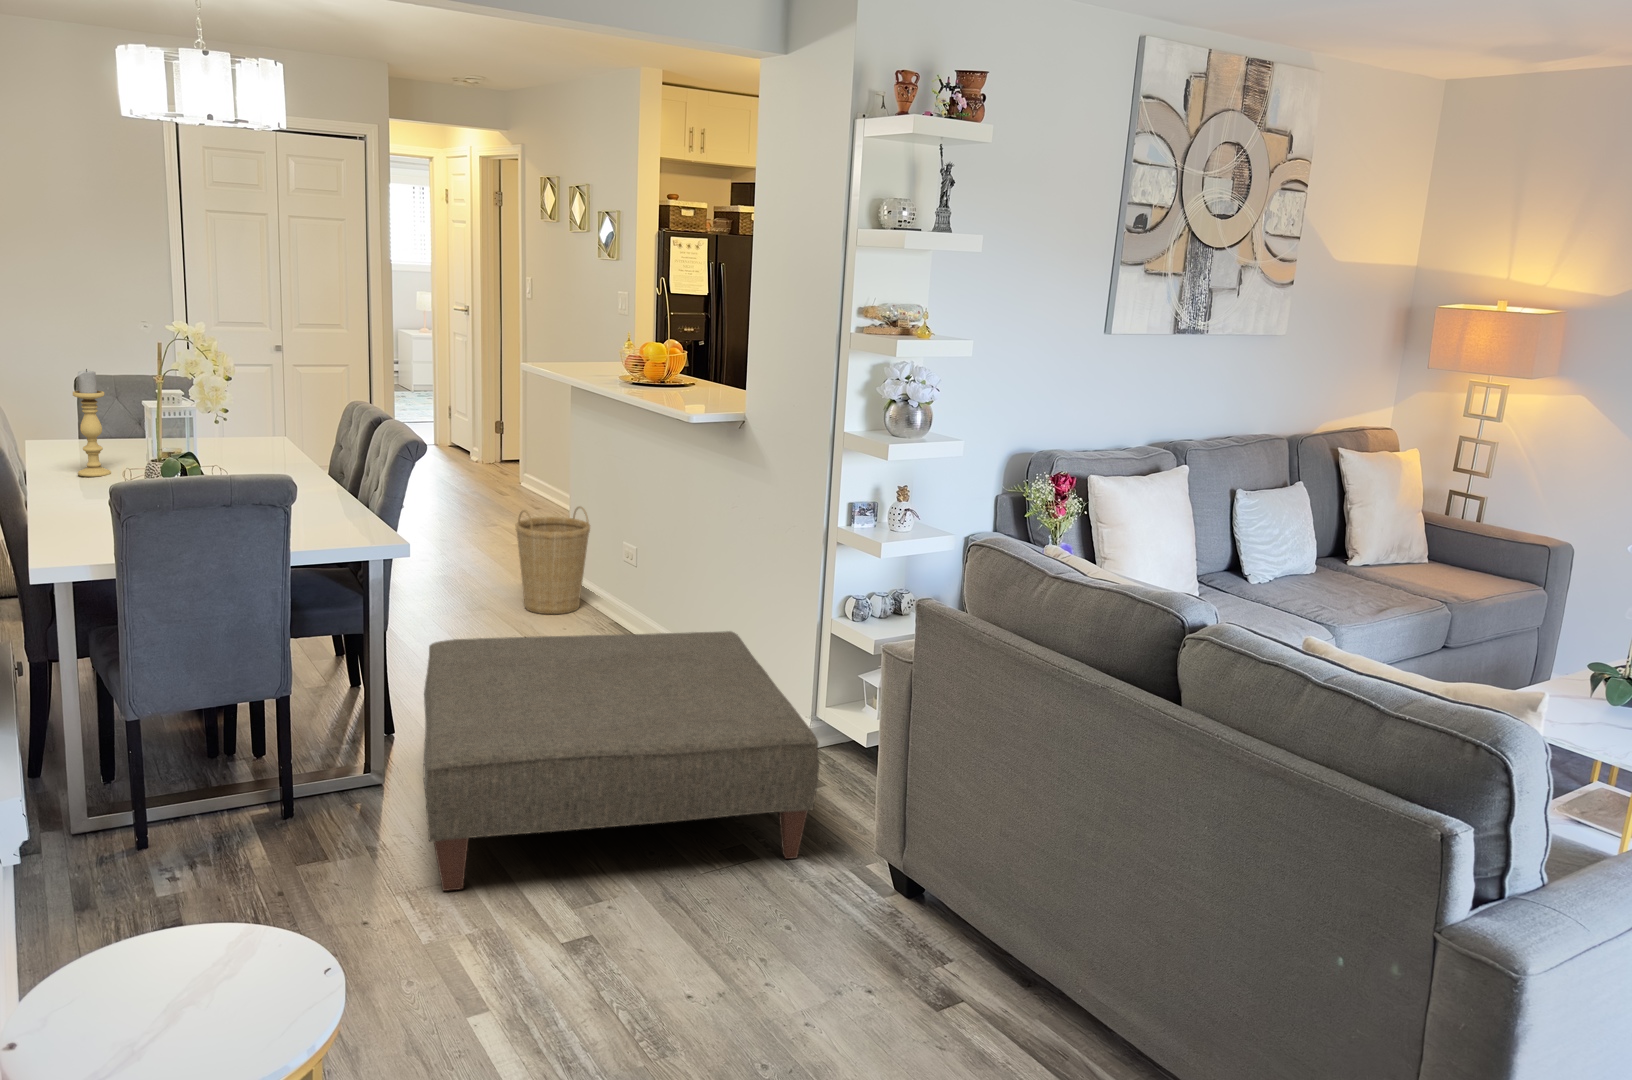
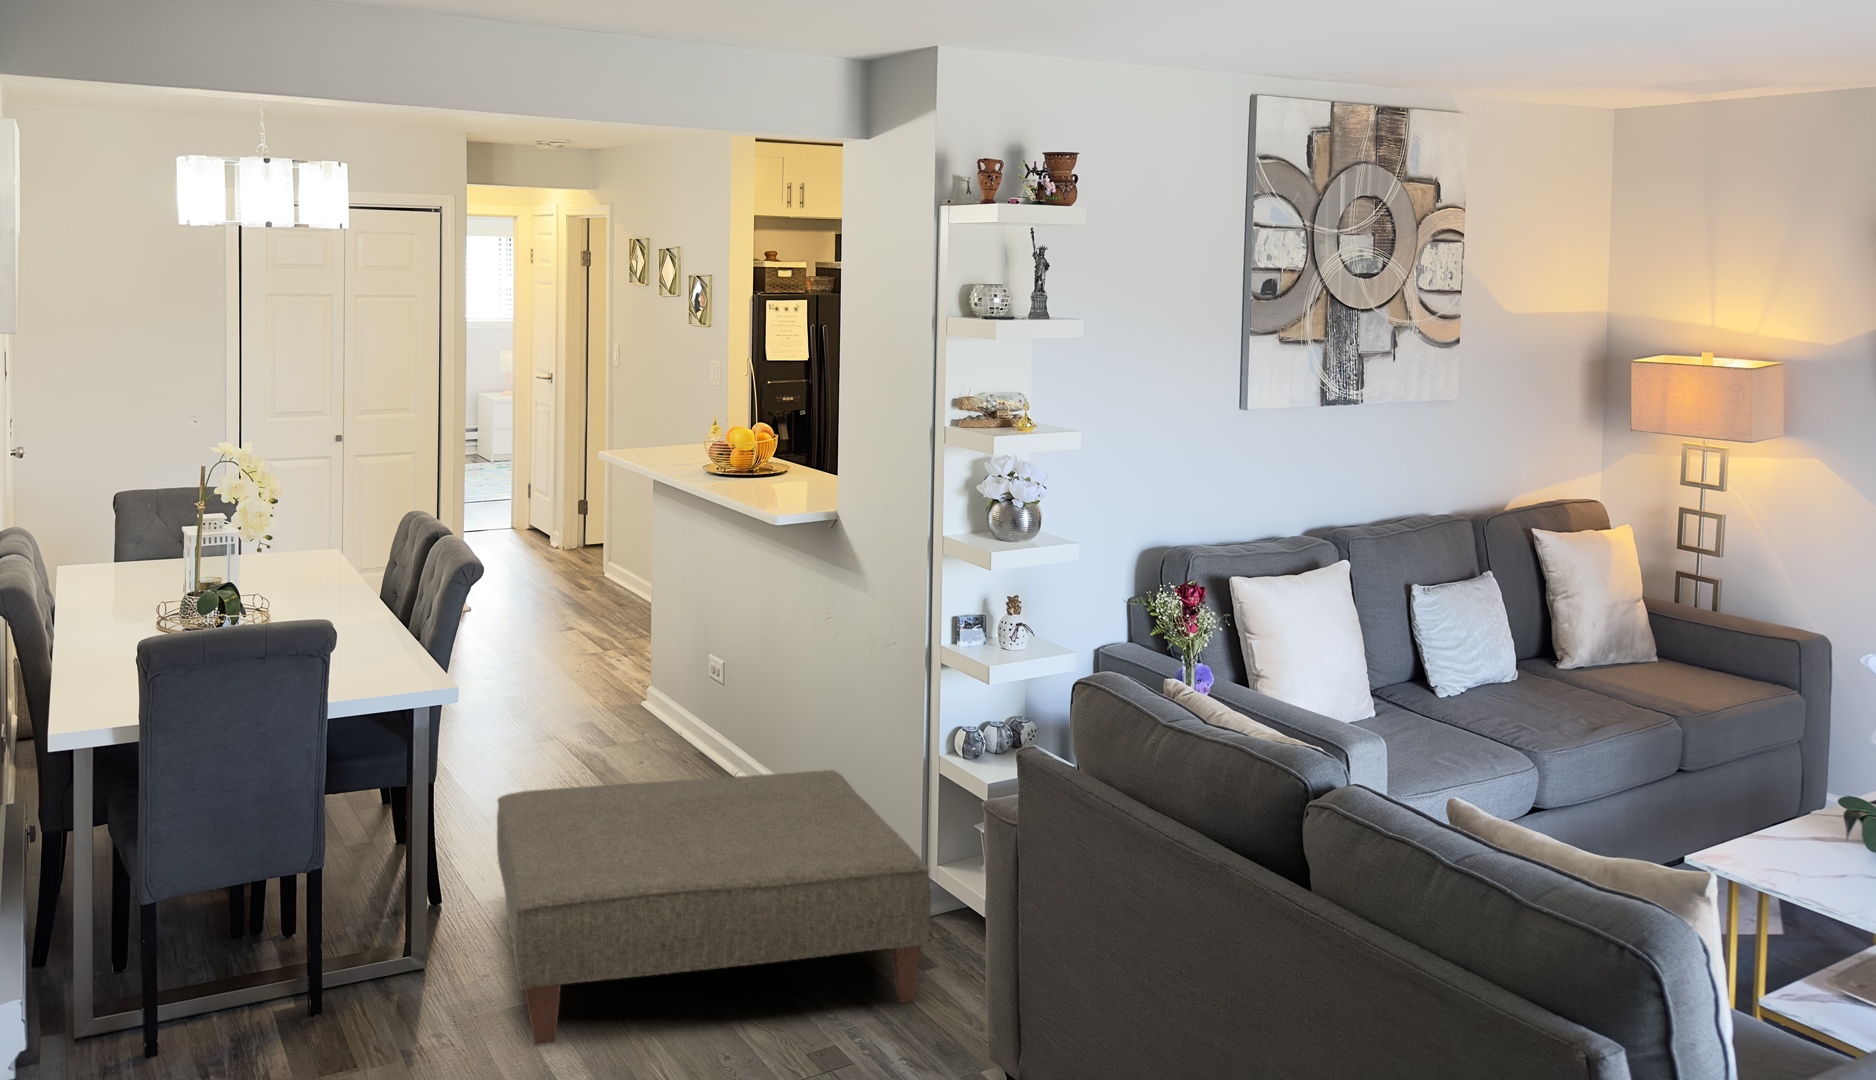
candle holder: present [73,369,111,477] -> none [96,515,135,634]
basket: present [516,507,590,614] -> none [575,647,663,776]

